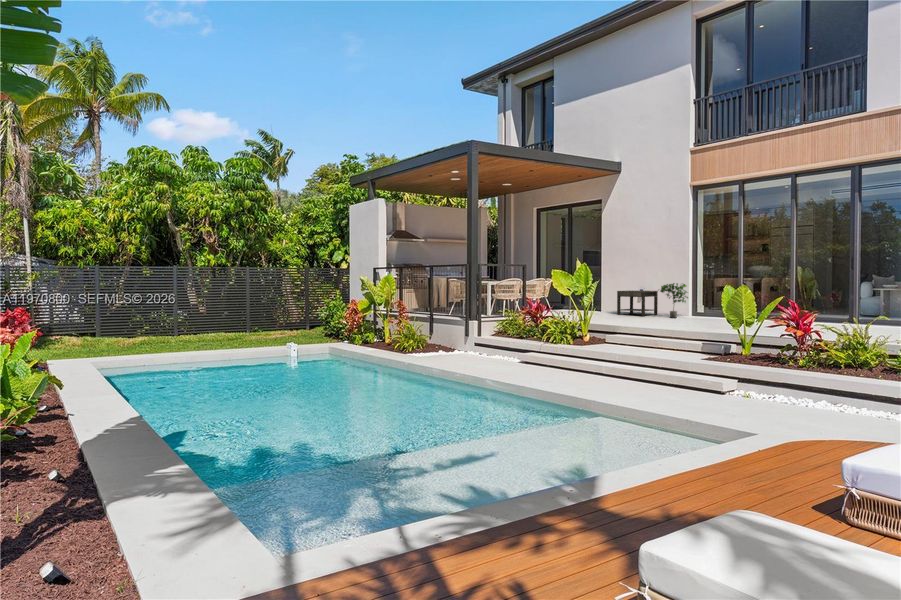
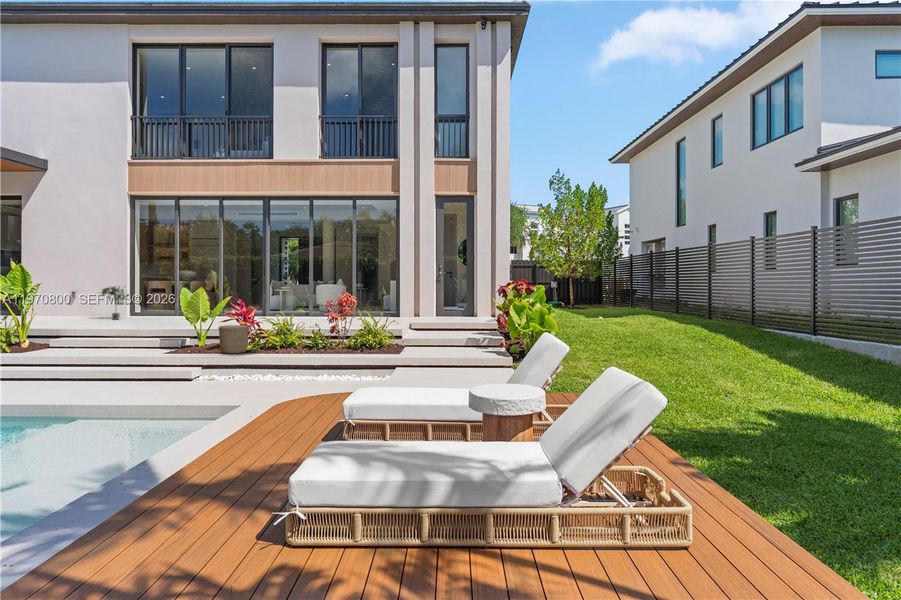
side table: present [617,291,658,316] -> none [49,294,96,319]
woven basket: none [762,332,802,368] -> present [218,325,248,353]

